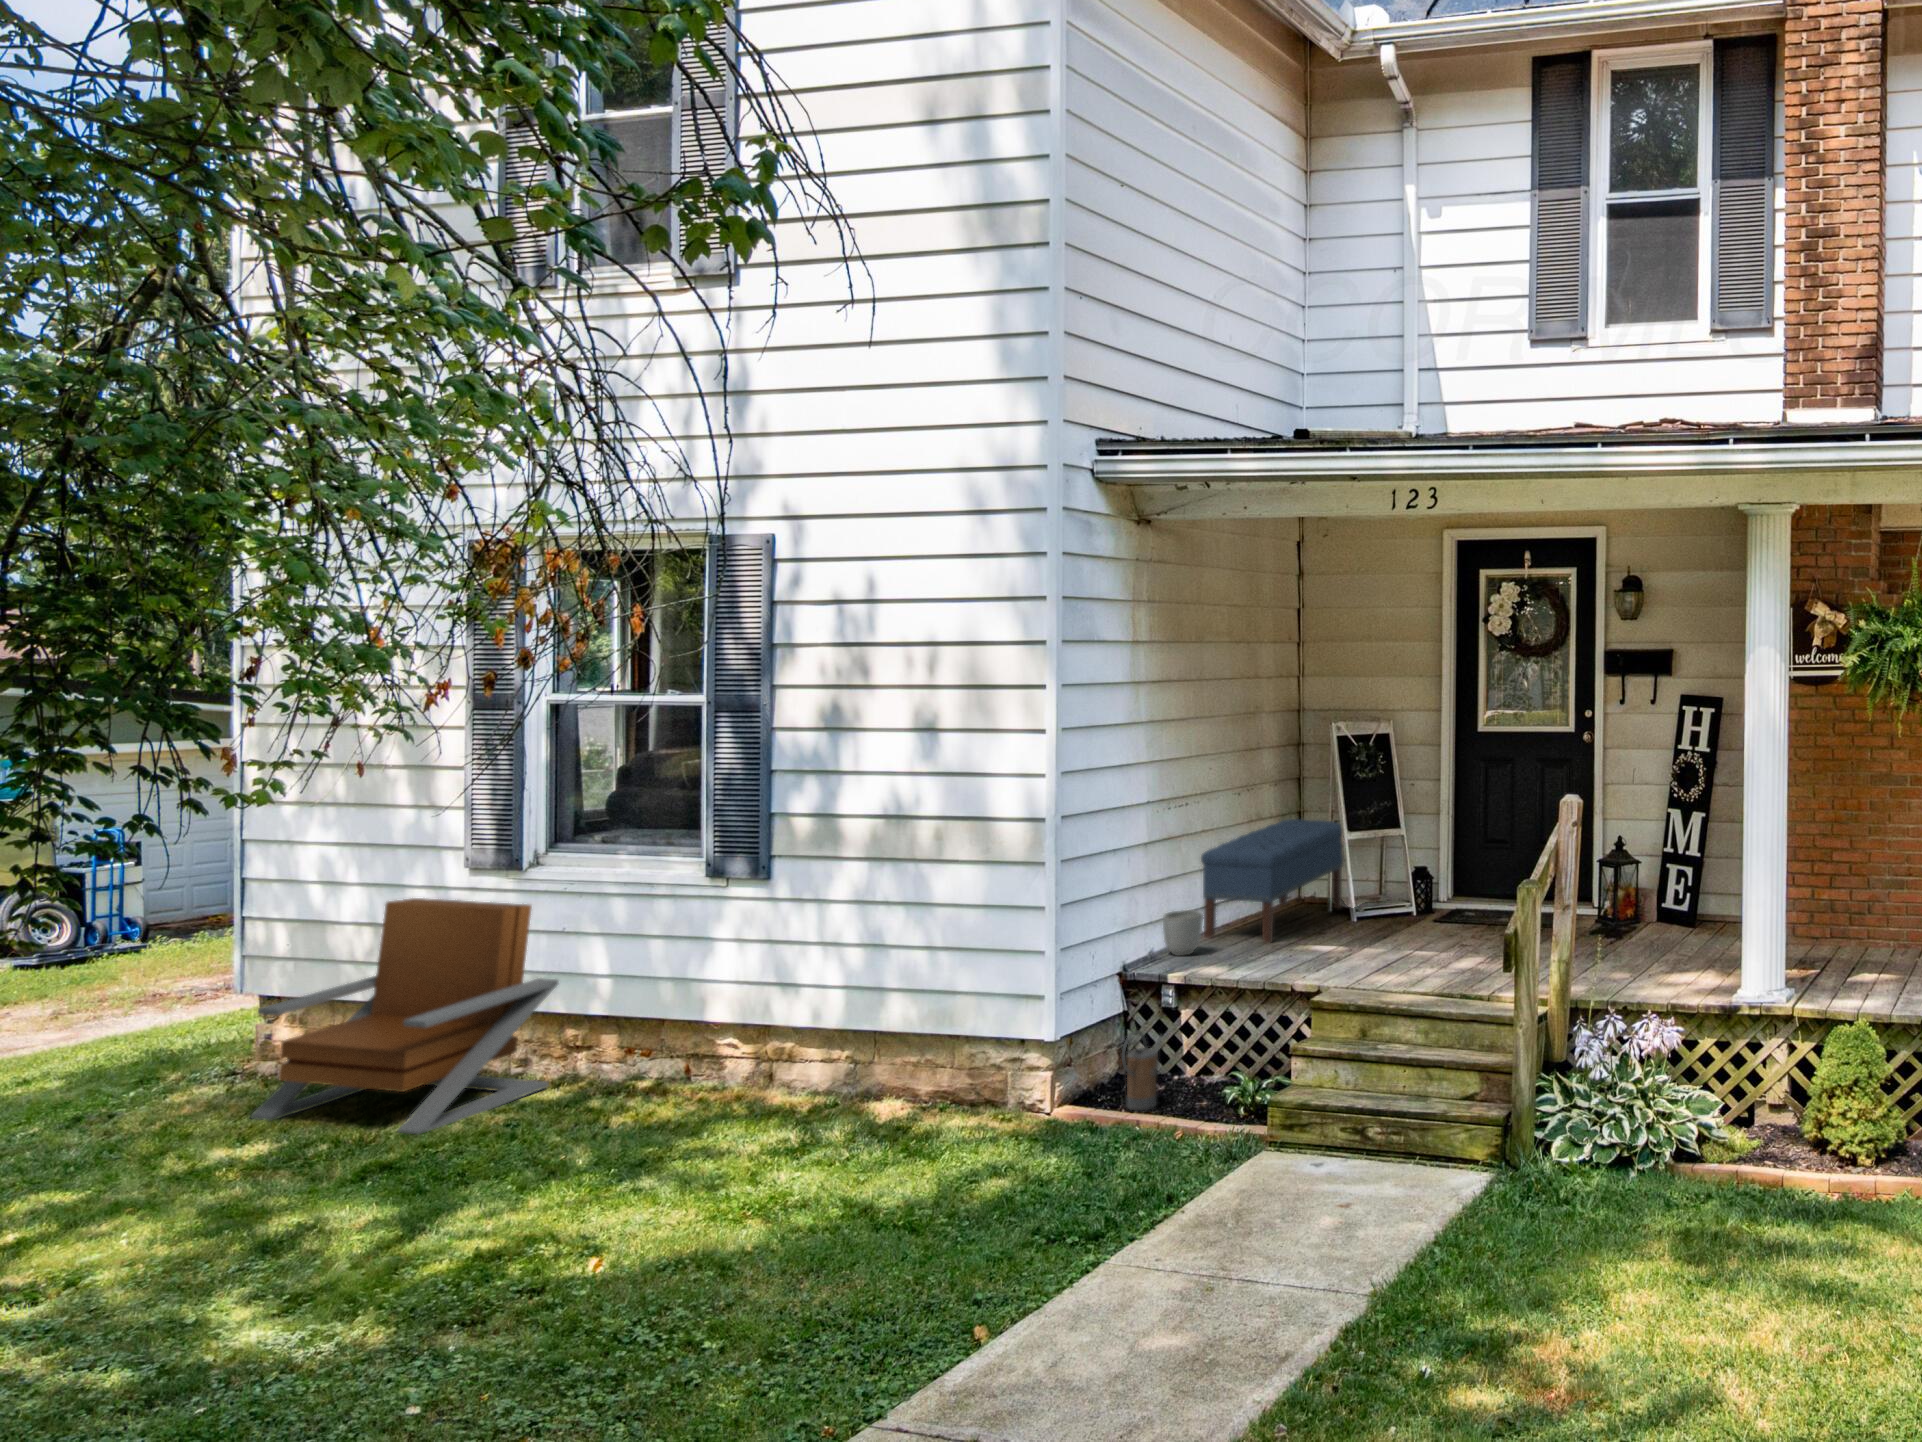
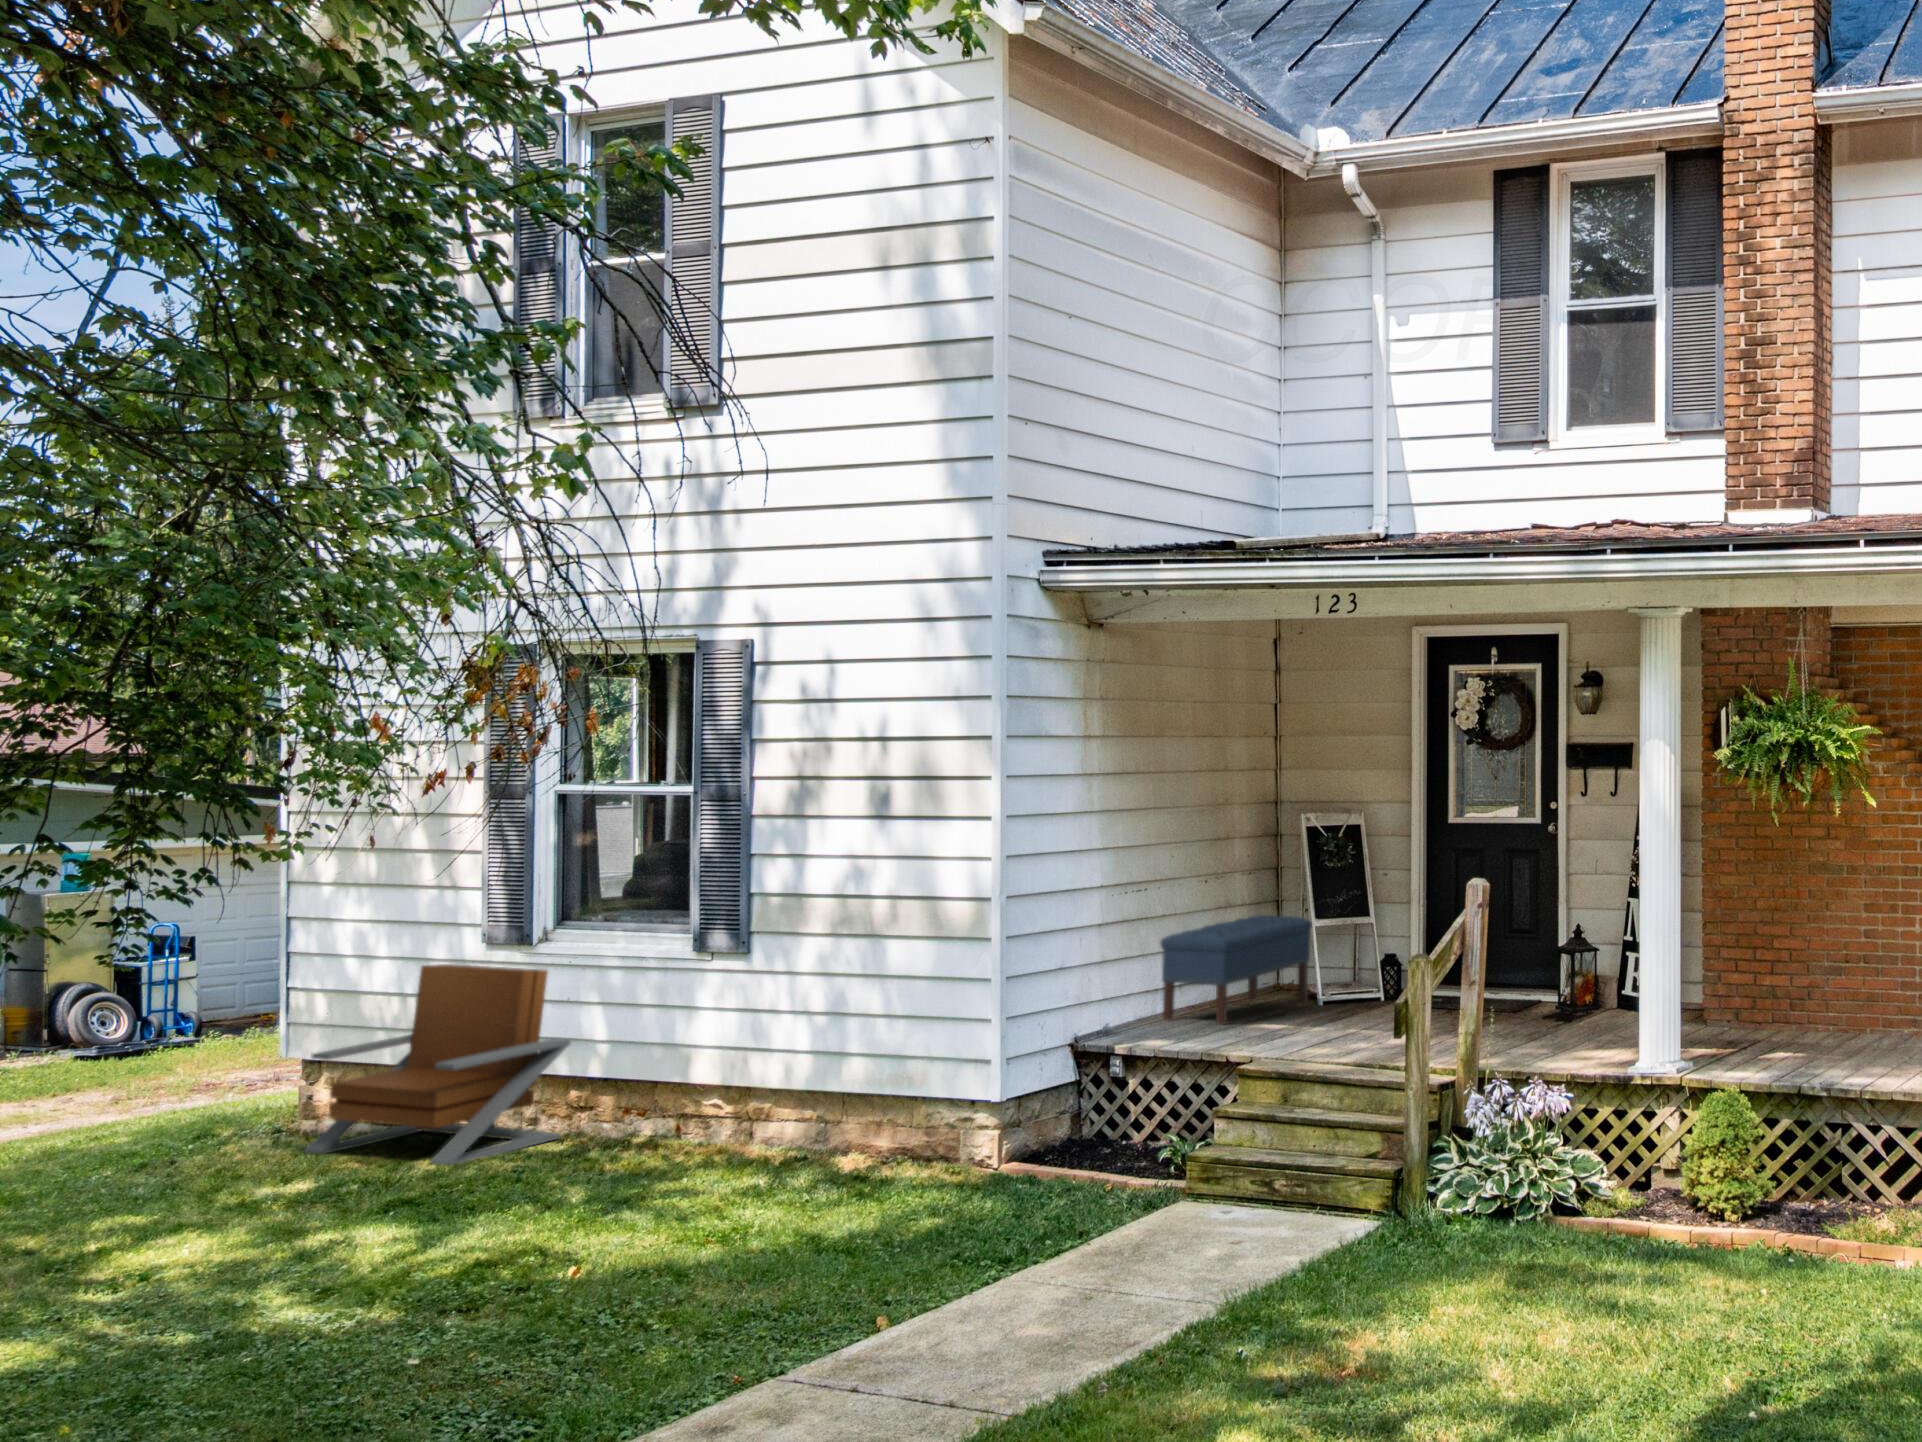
planter: present [1163,910,1204,956] -> none [1117,989,1155,1031]
watering can: present [1122,1031,1161,1110] -> none [1067,1091,1109,1166]

